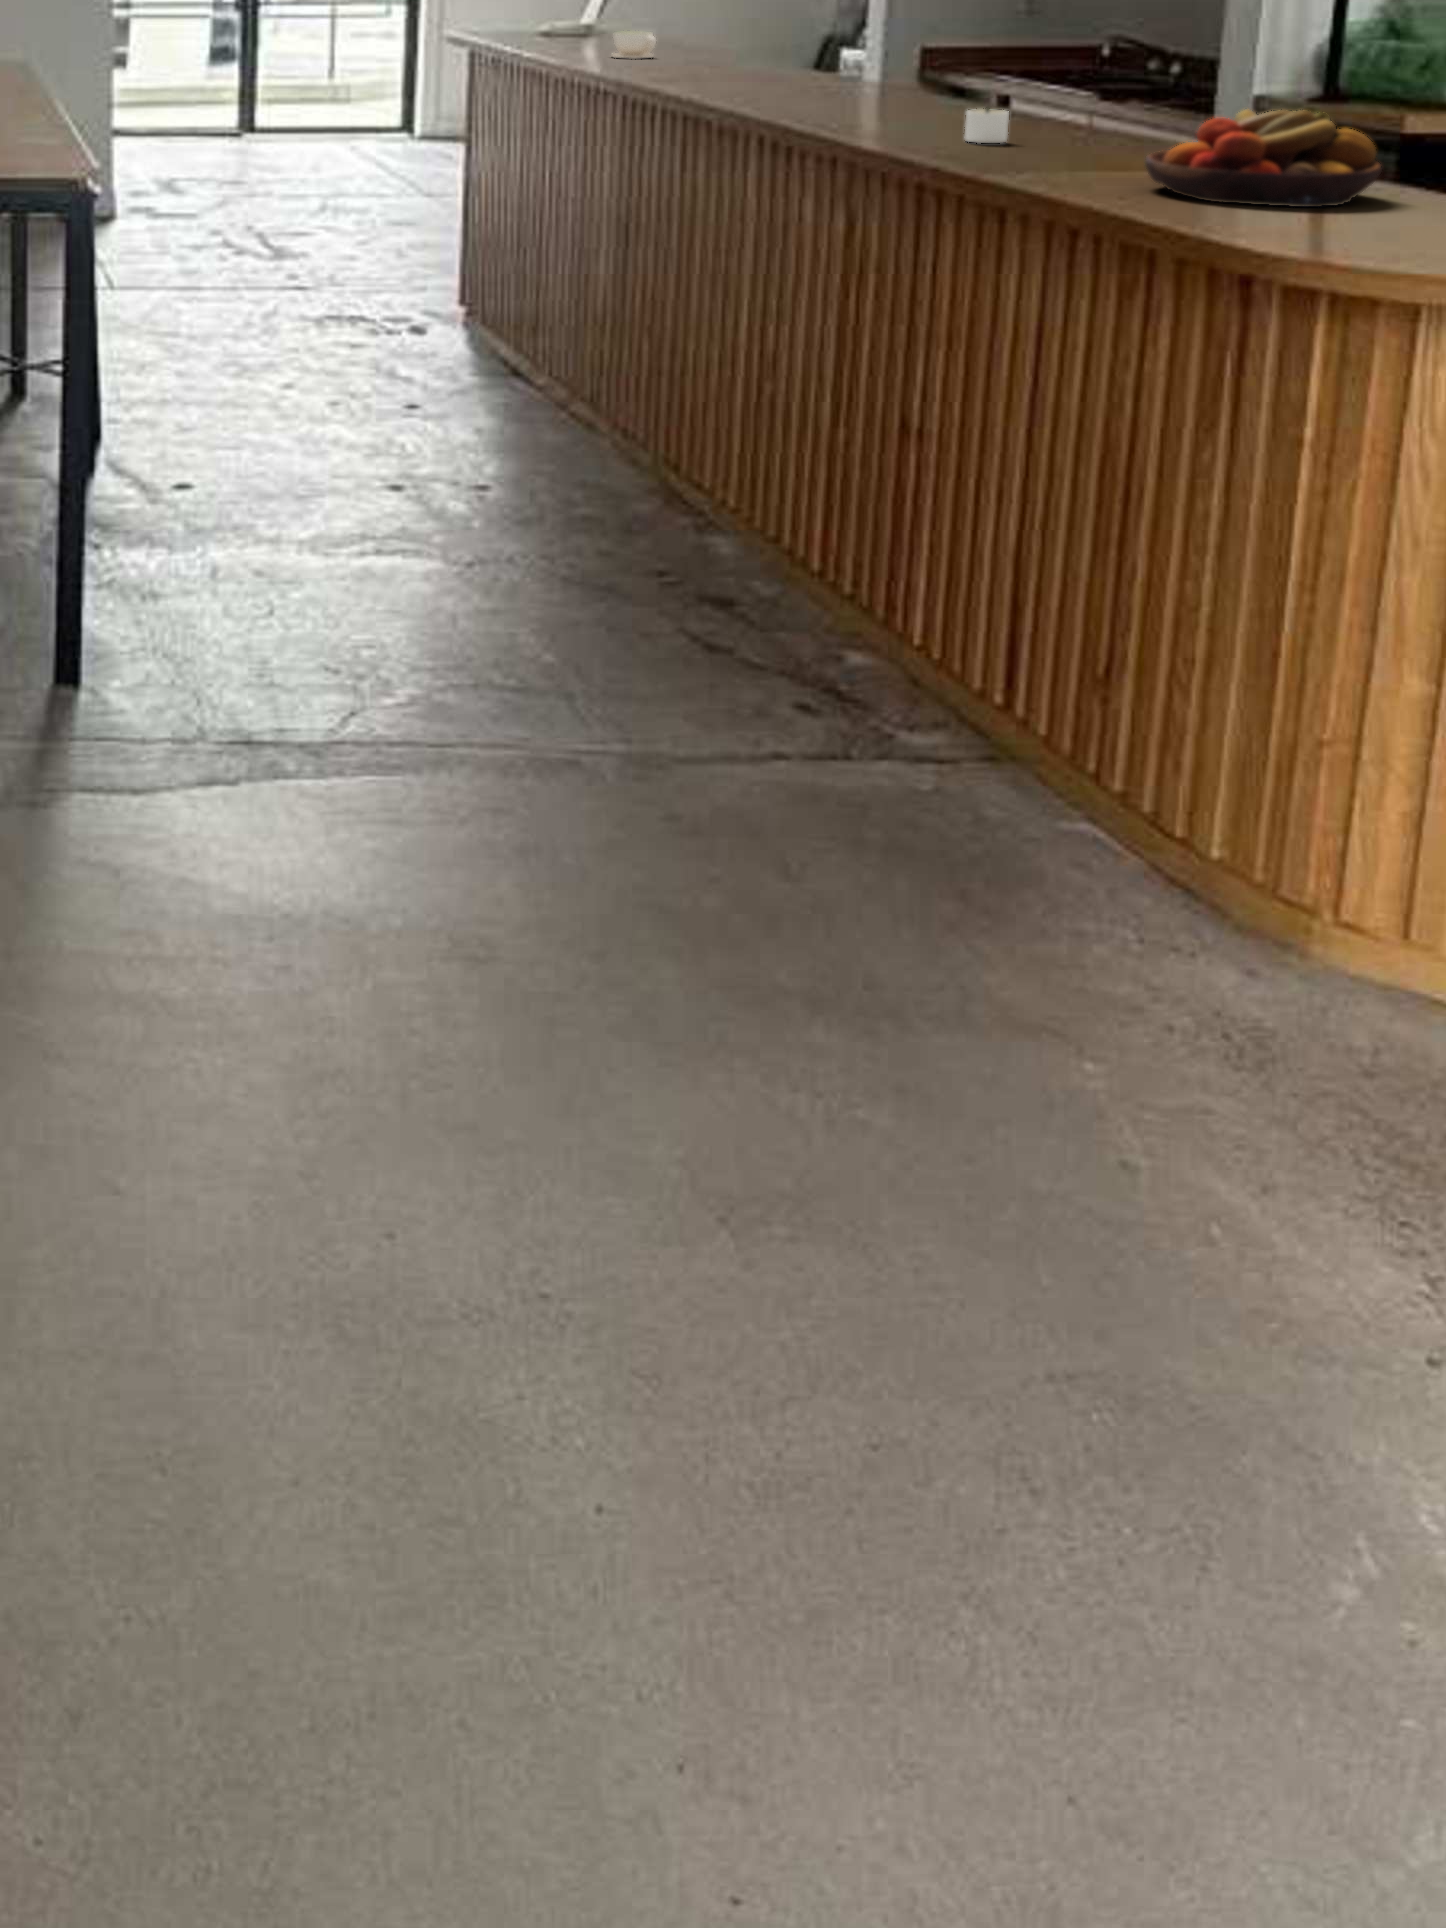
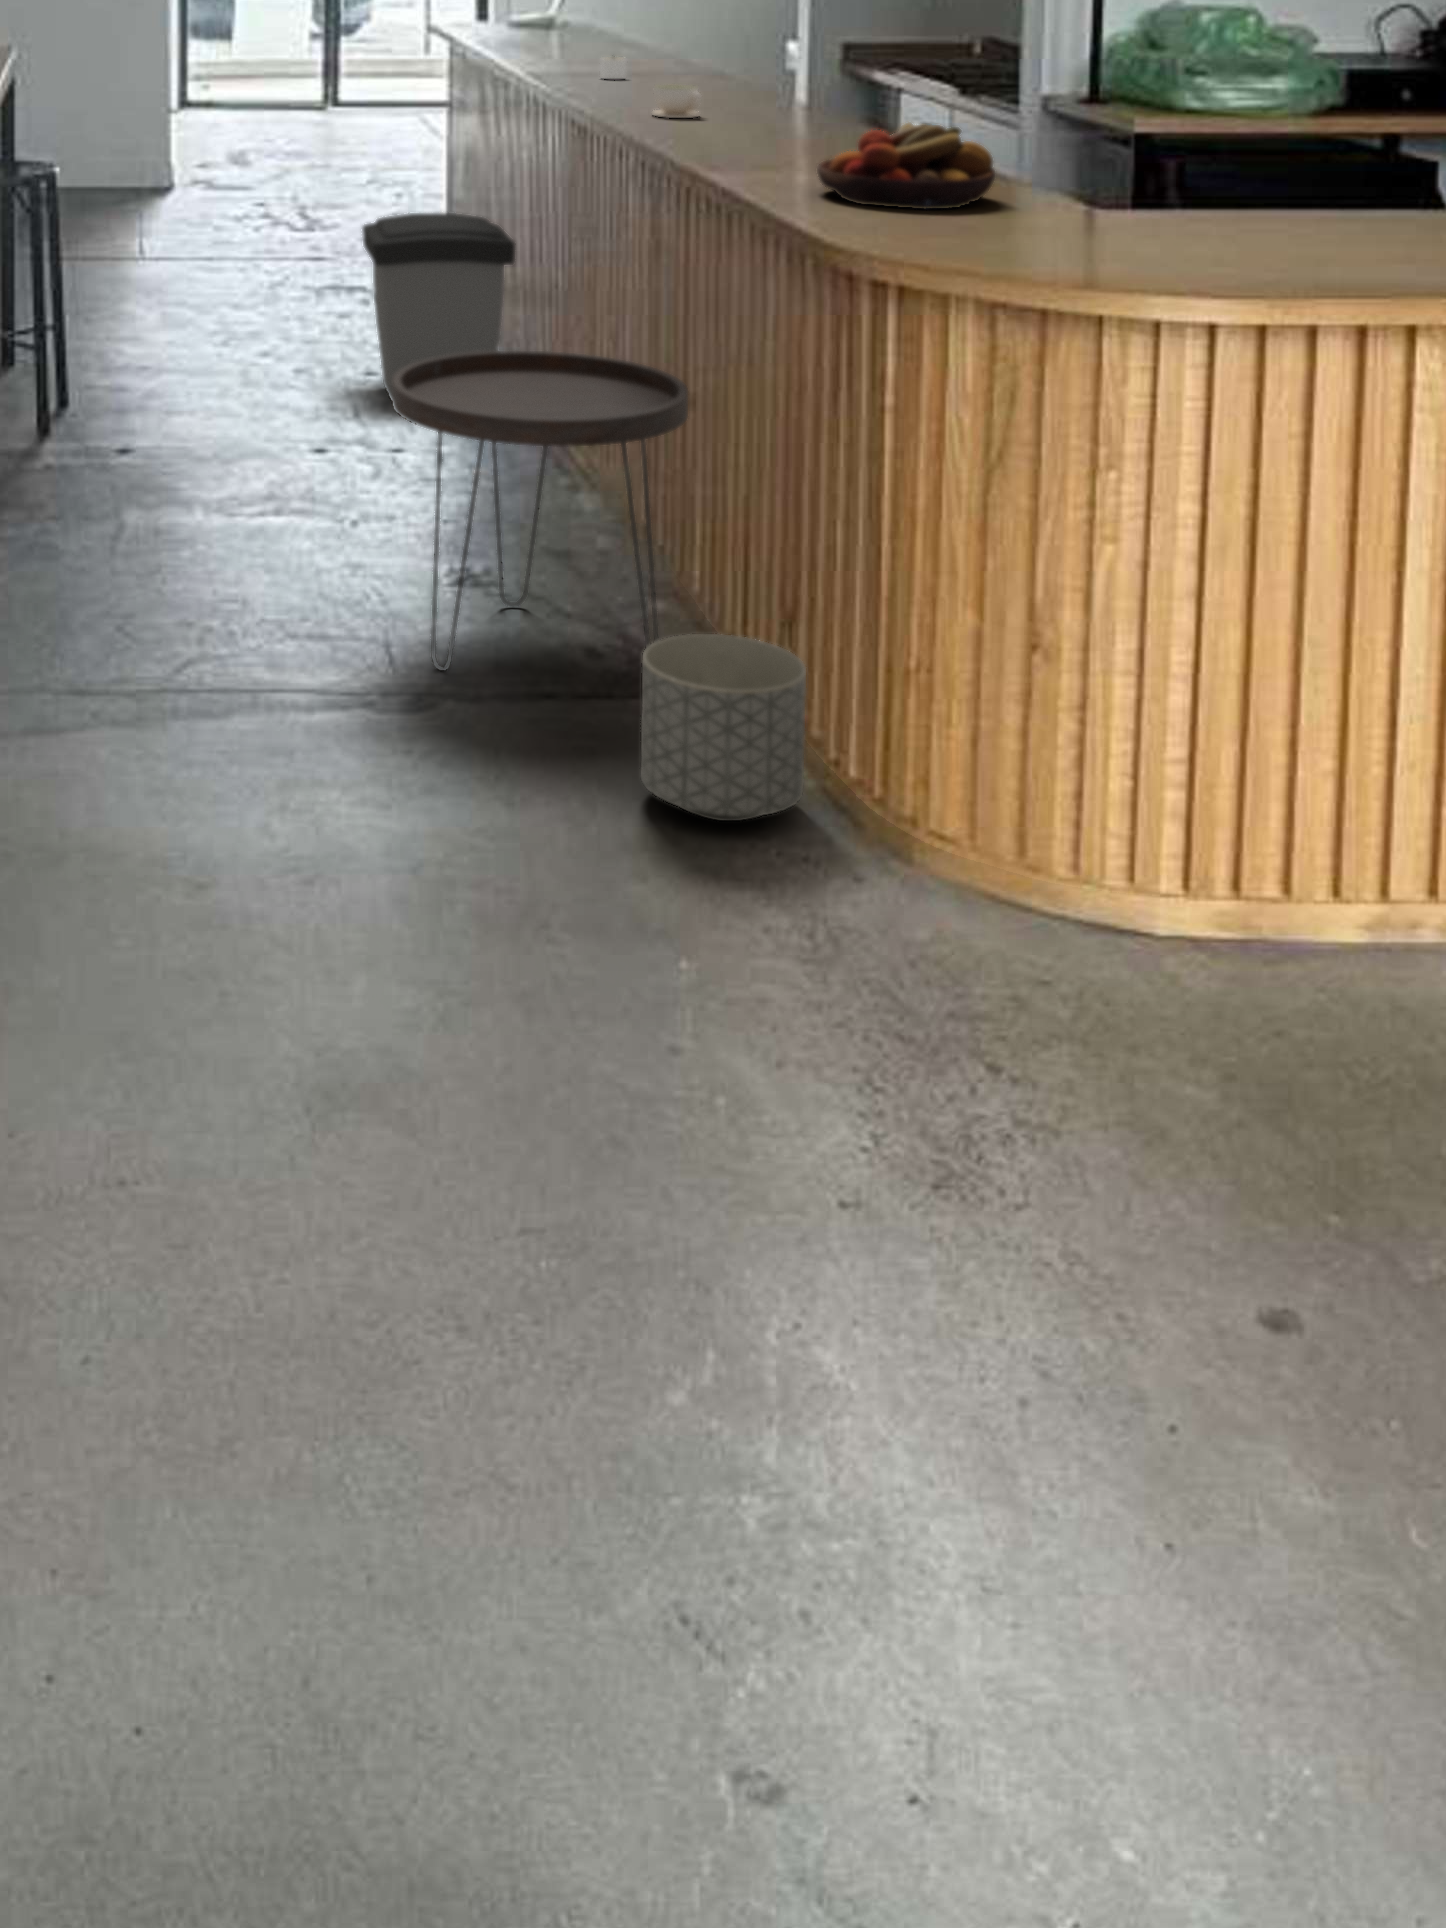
coffee cup: present [612,31,656,59] -> present [653,85,701,118]
candle: present [965,108,1009,143] -> present [600,57,627,79]
trash can: none [422,227,605,431] -> present [362,213,516,401]
side table: none [589,372,946,722] -> present [392,351,688,671]
planter: none [950,686,1167,894] -> present [641,634,806,821]

